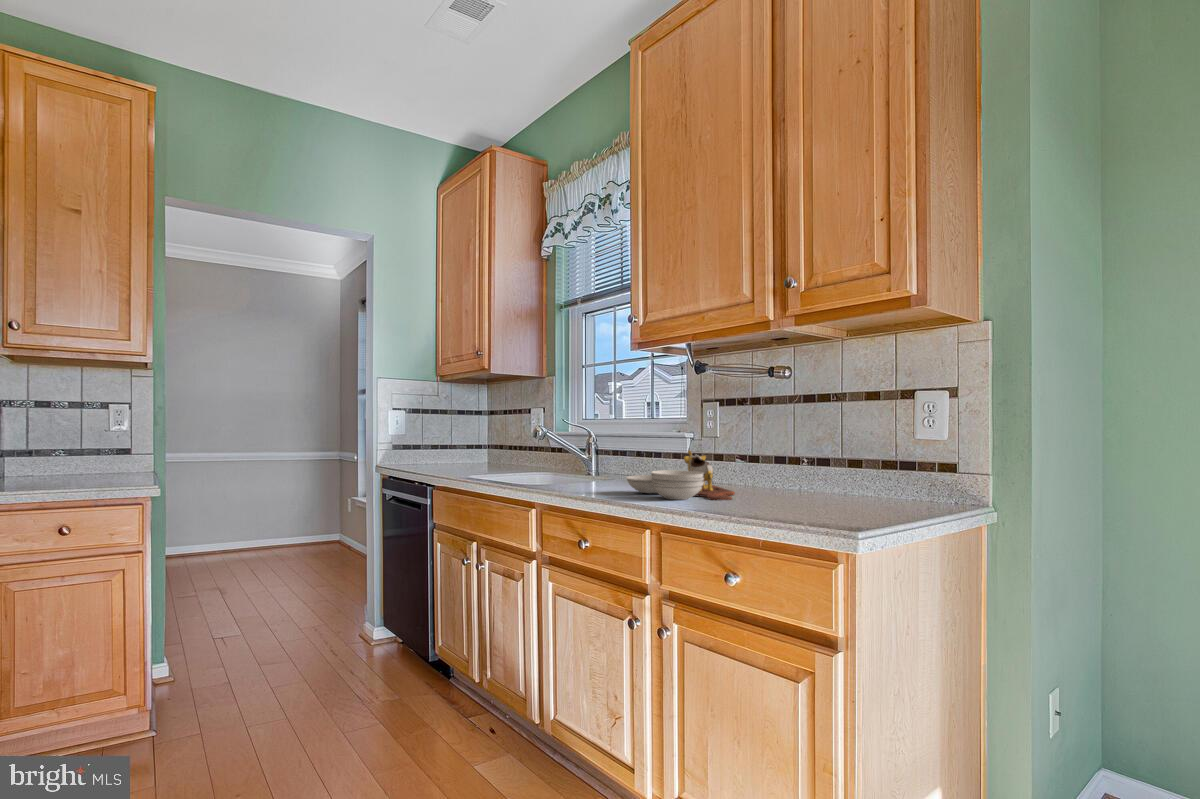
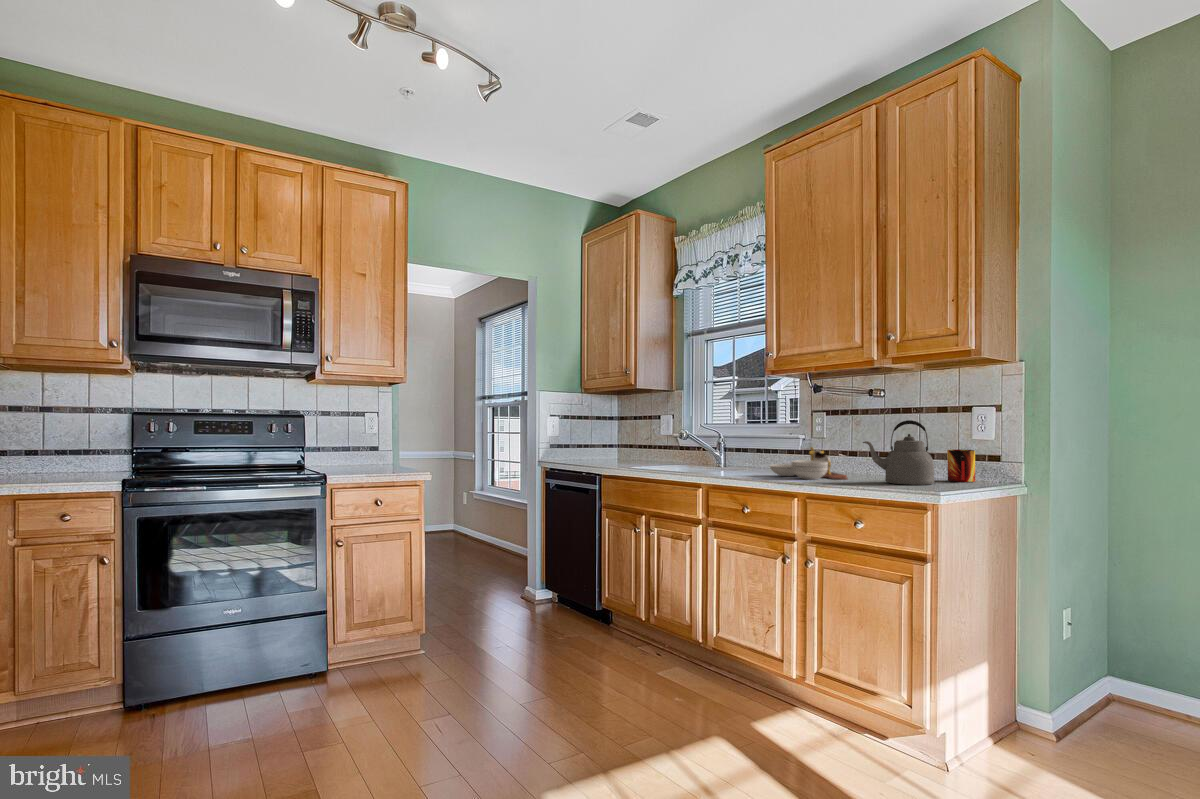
kettle: none [747,409,855,512] -> present [863,420,934,485]
mug: none [877,454,918,505] -> present [947,449,975,482]

